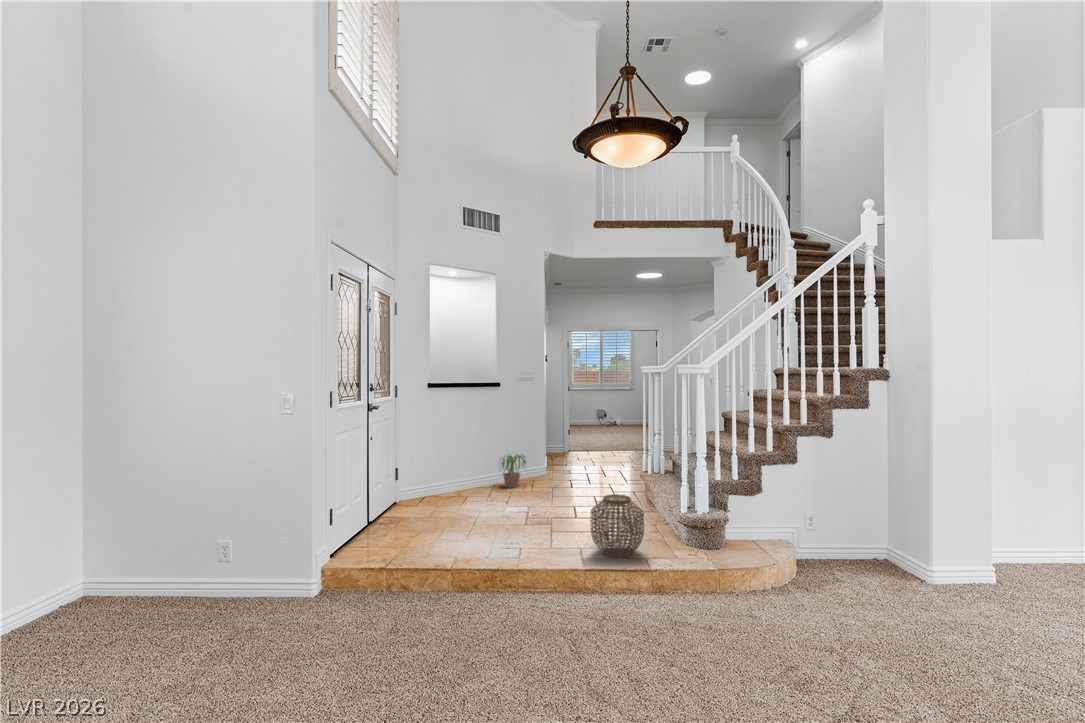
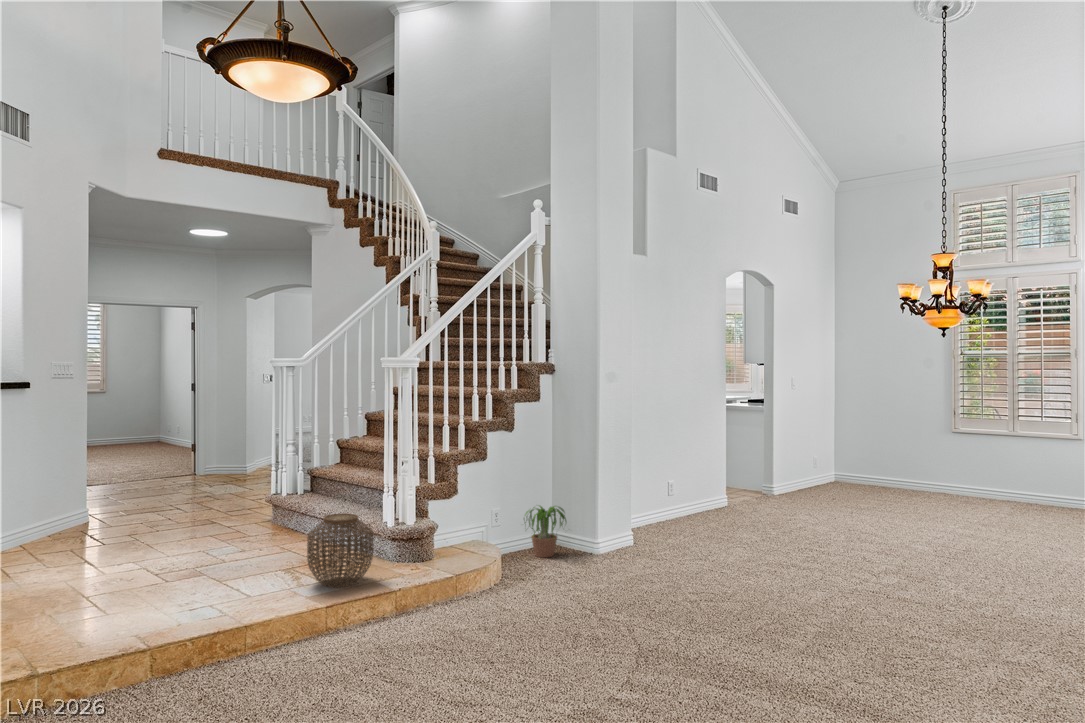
potted plant: present [502,454,526,488] -> present [525,506,566,557]

